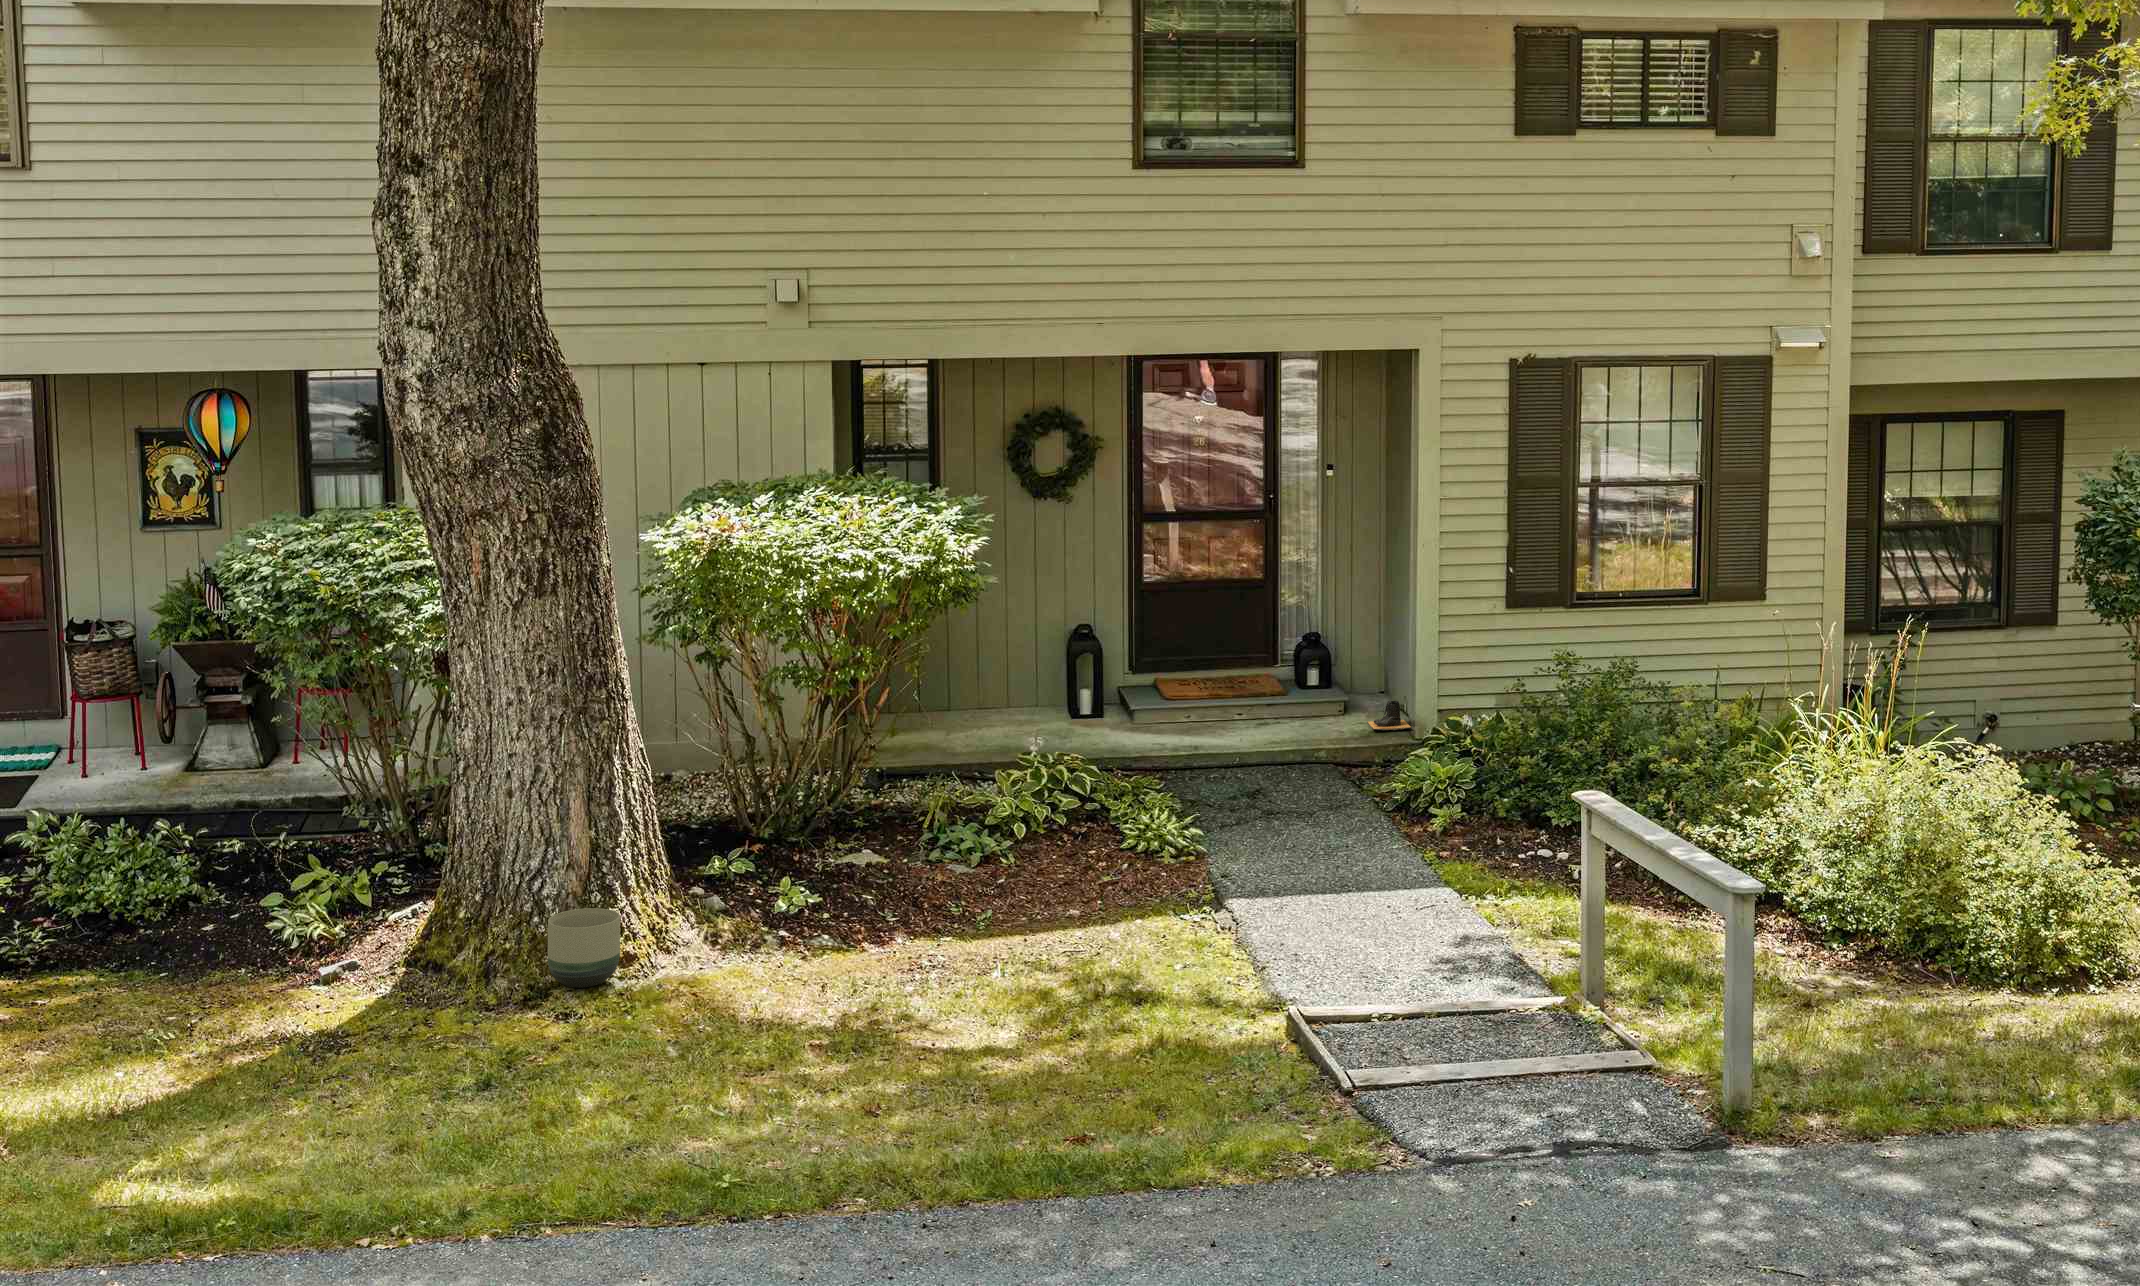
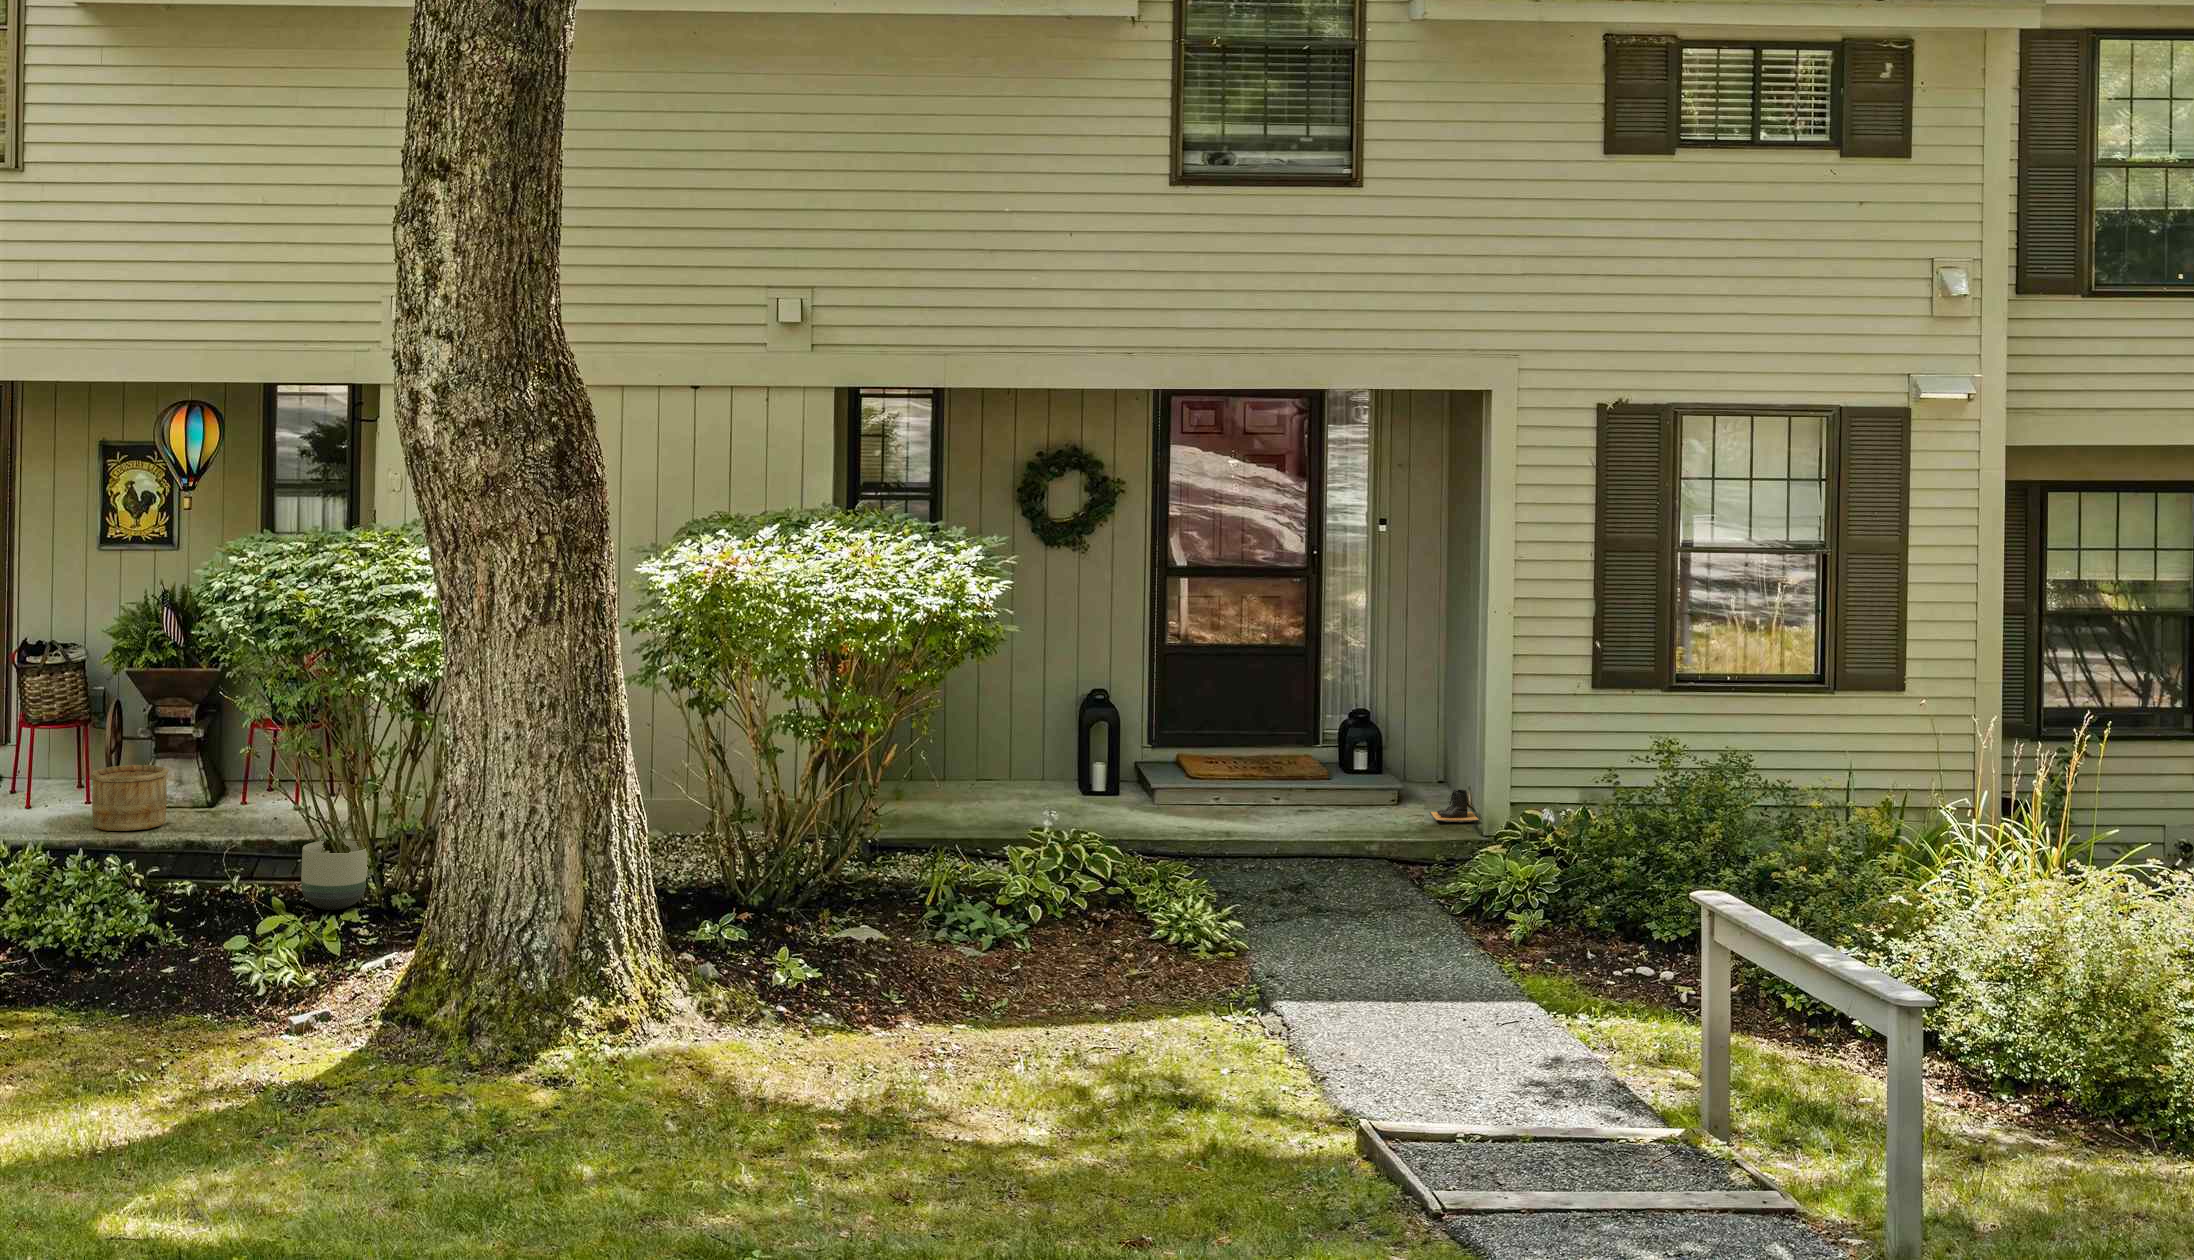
wooden bucket: none [141,728,216,790] -> present [90,765,169,831]
planter: present [548,908,620,988] -> present [301,840,367,910]

